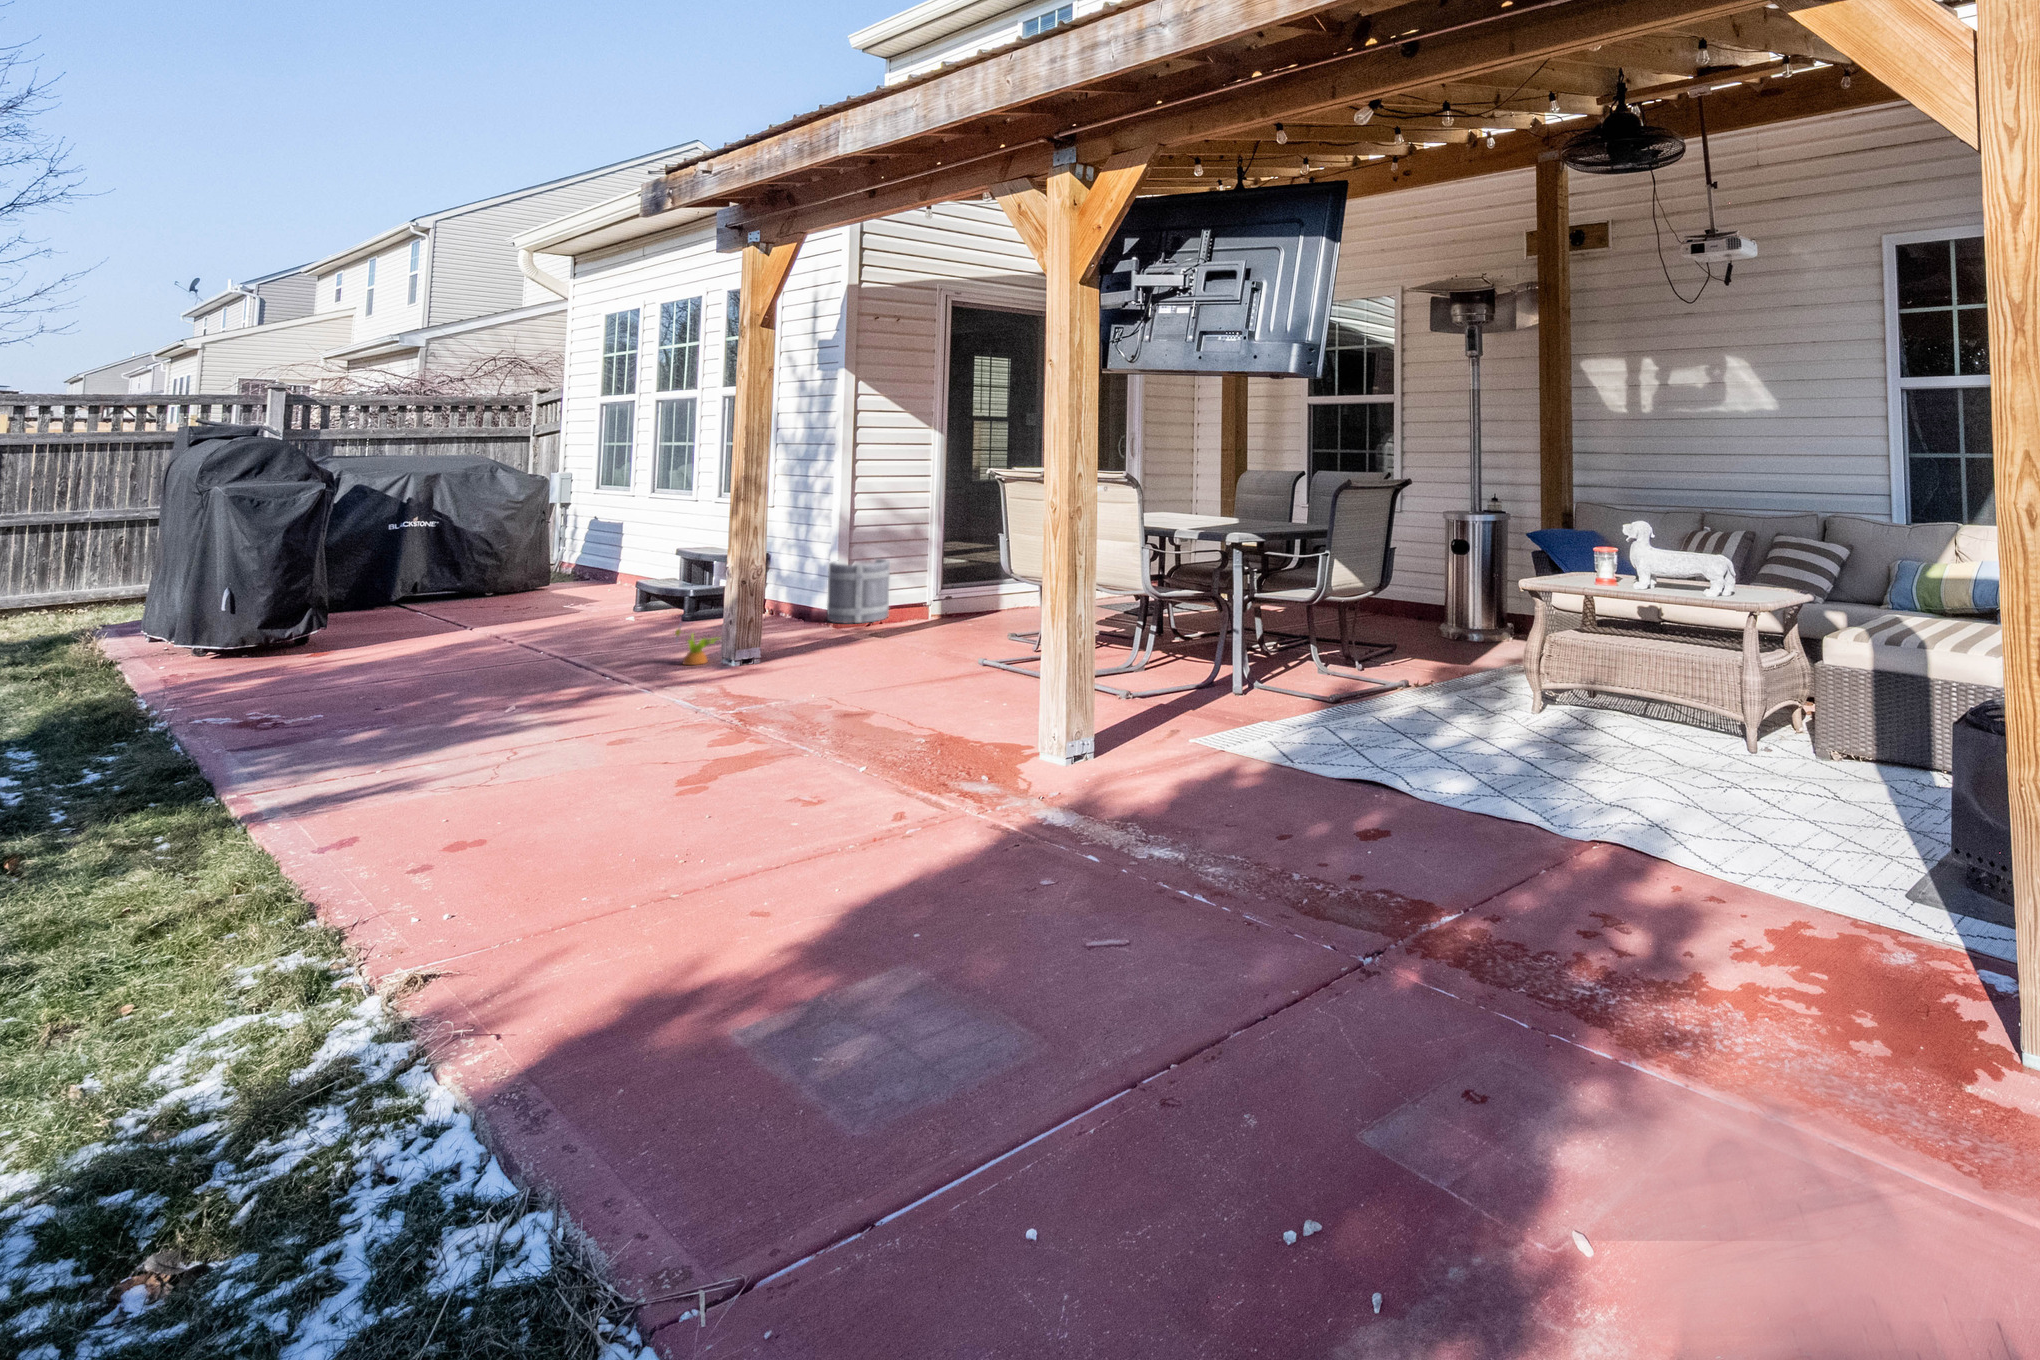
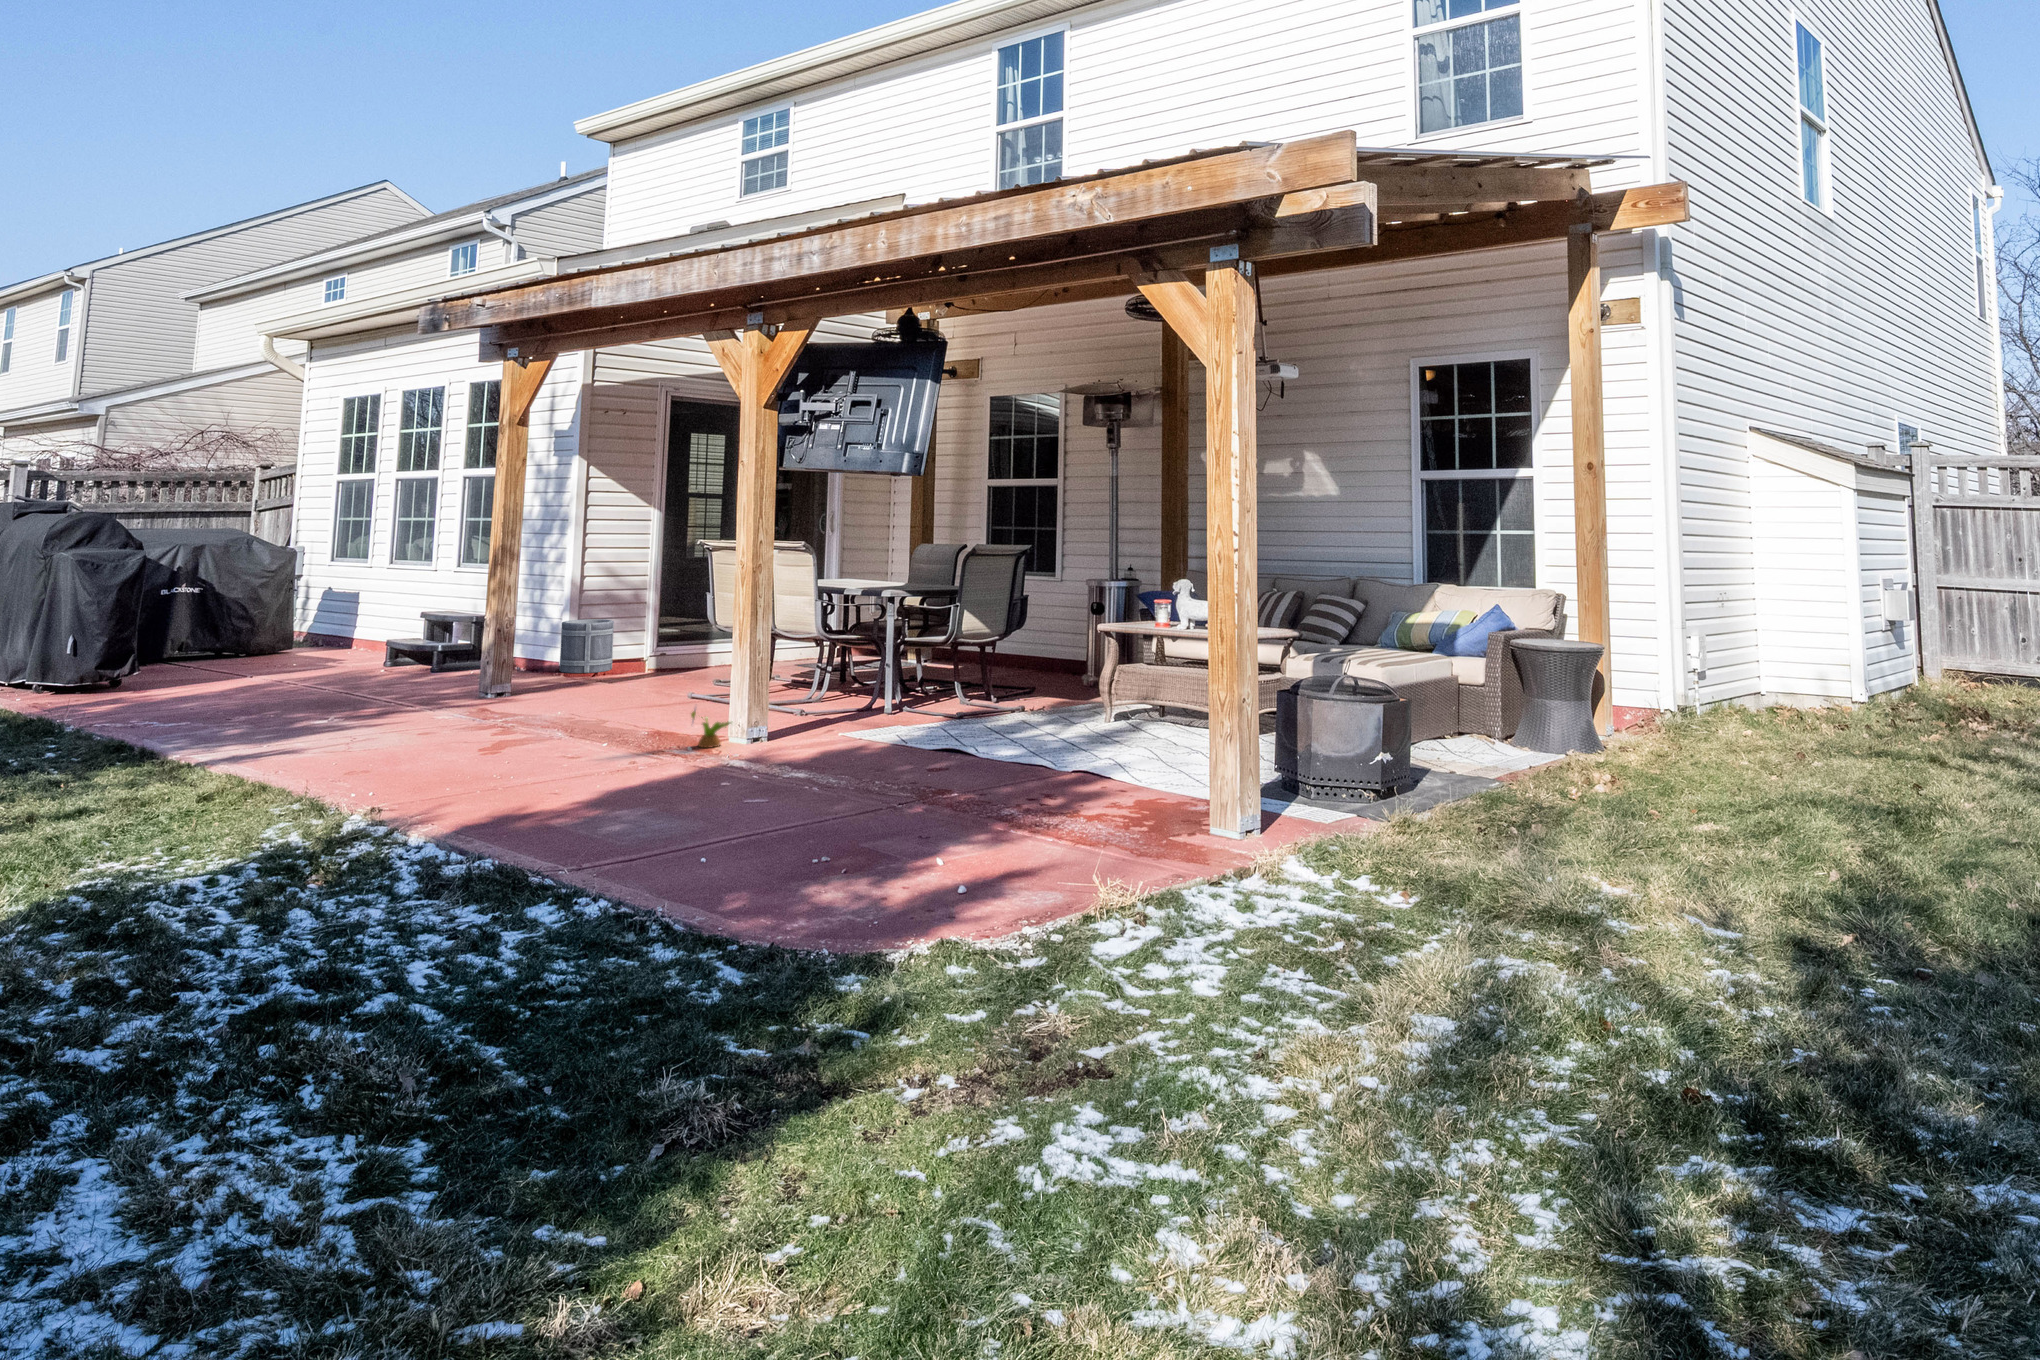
decorative plant: present [676,623,718,665] -> present [691,710,731,748]

